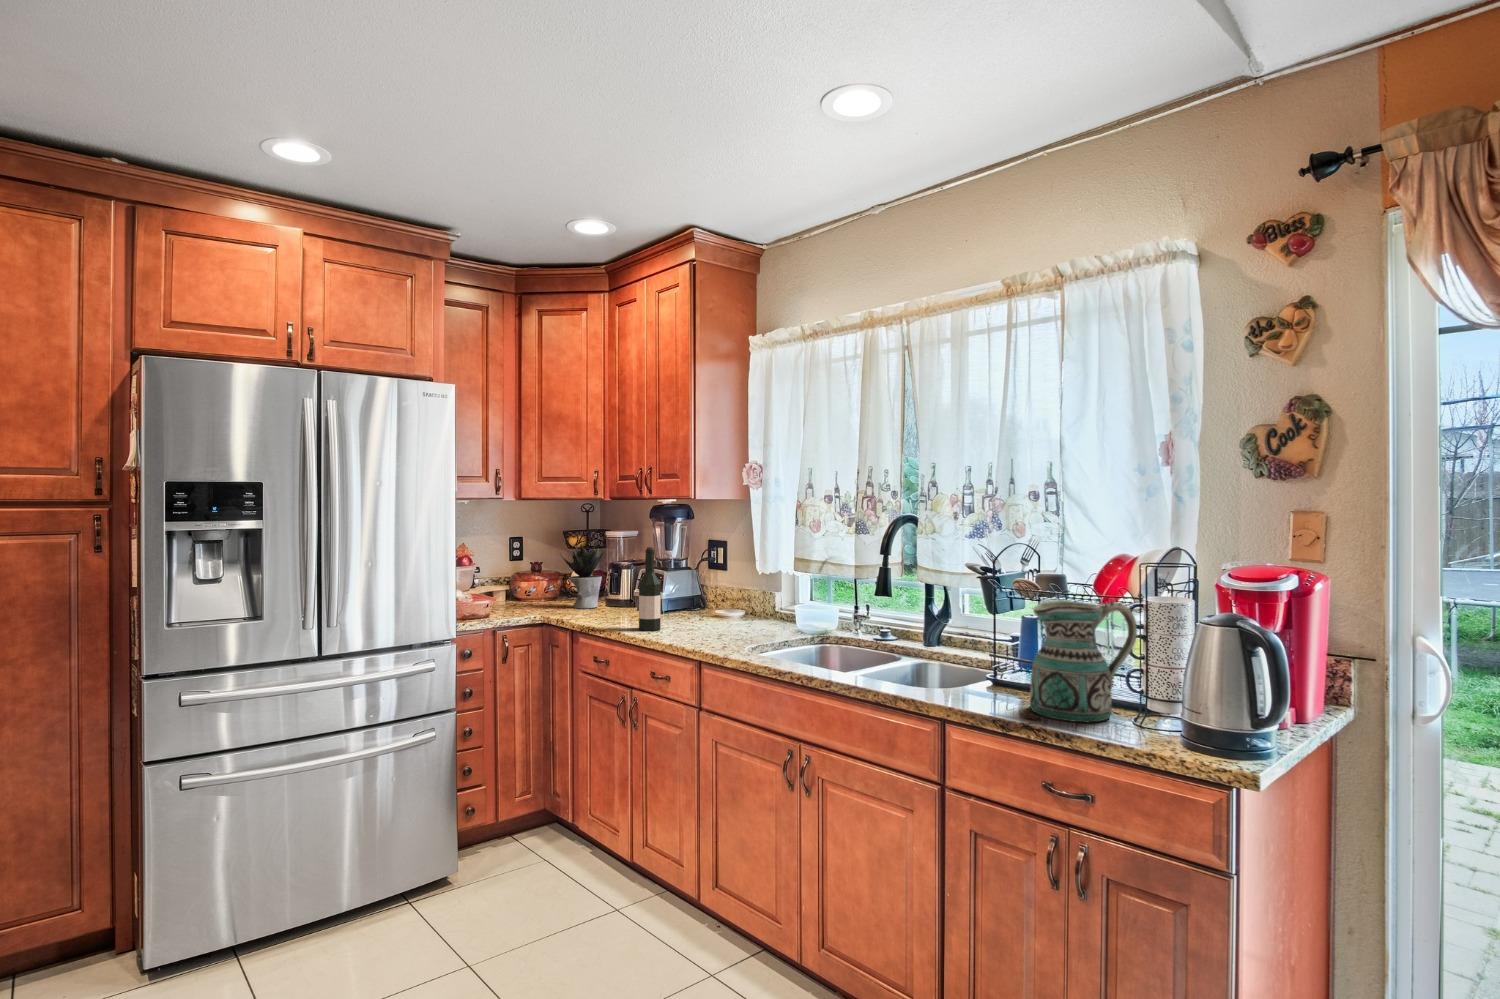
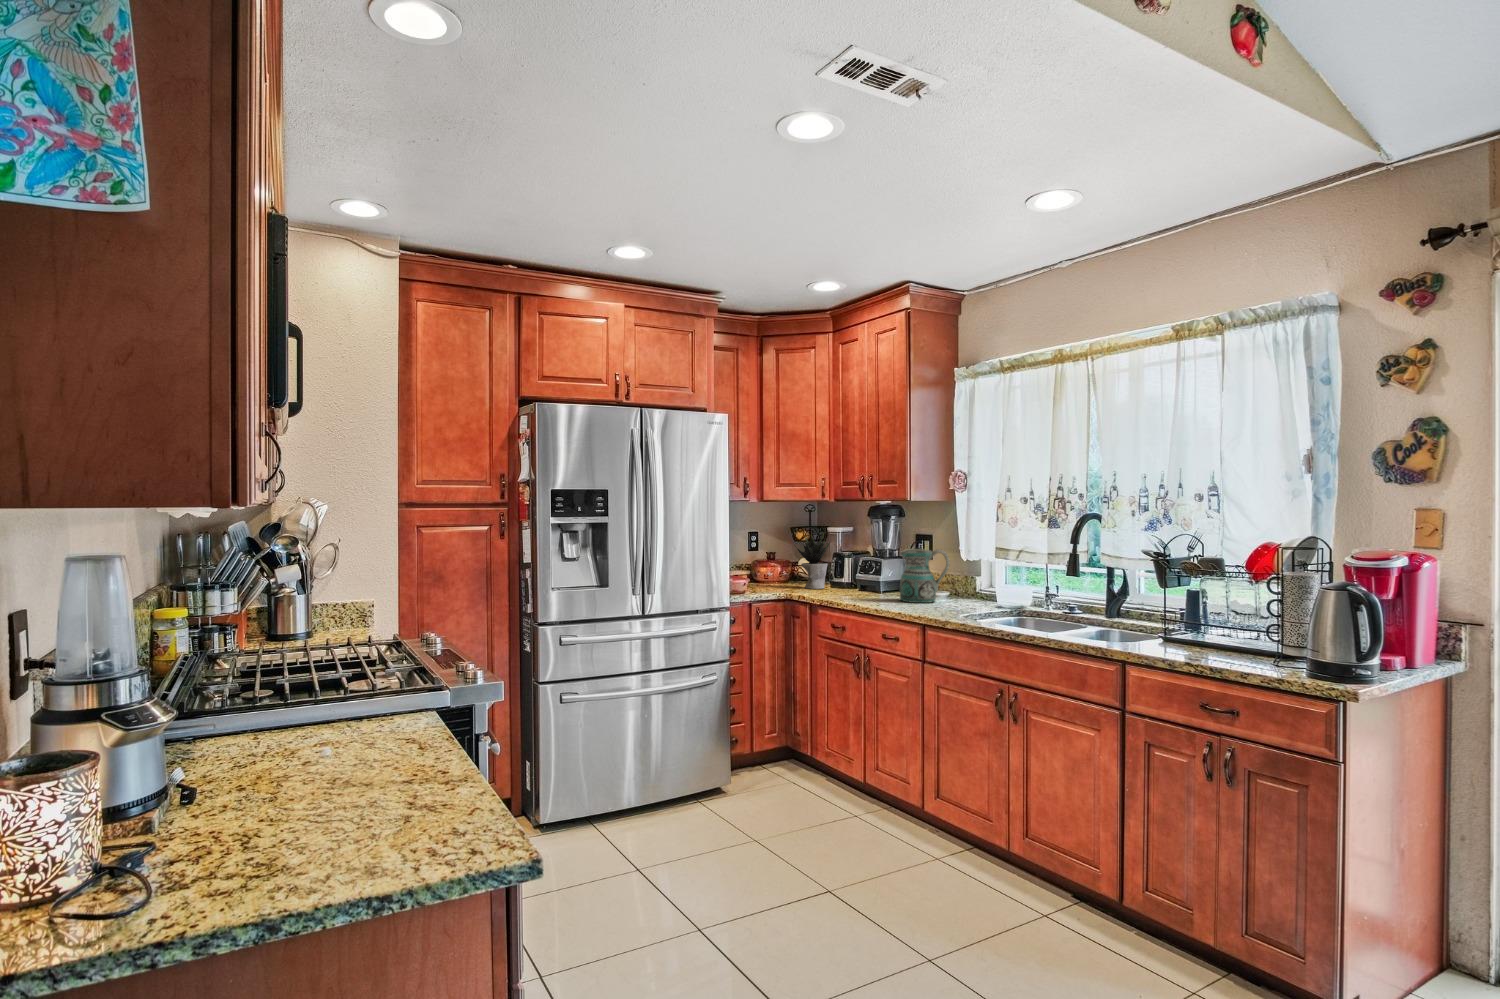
wine bottle: present [639,547,661,631] -> none [868,538,885,604]
ceramic pitcher: present [1030,601,1137,722] -> present [900,549,950,603]

